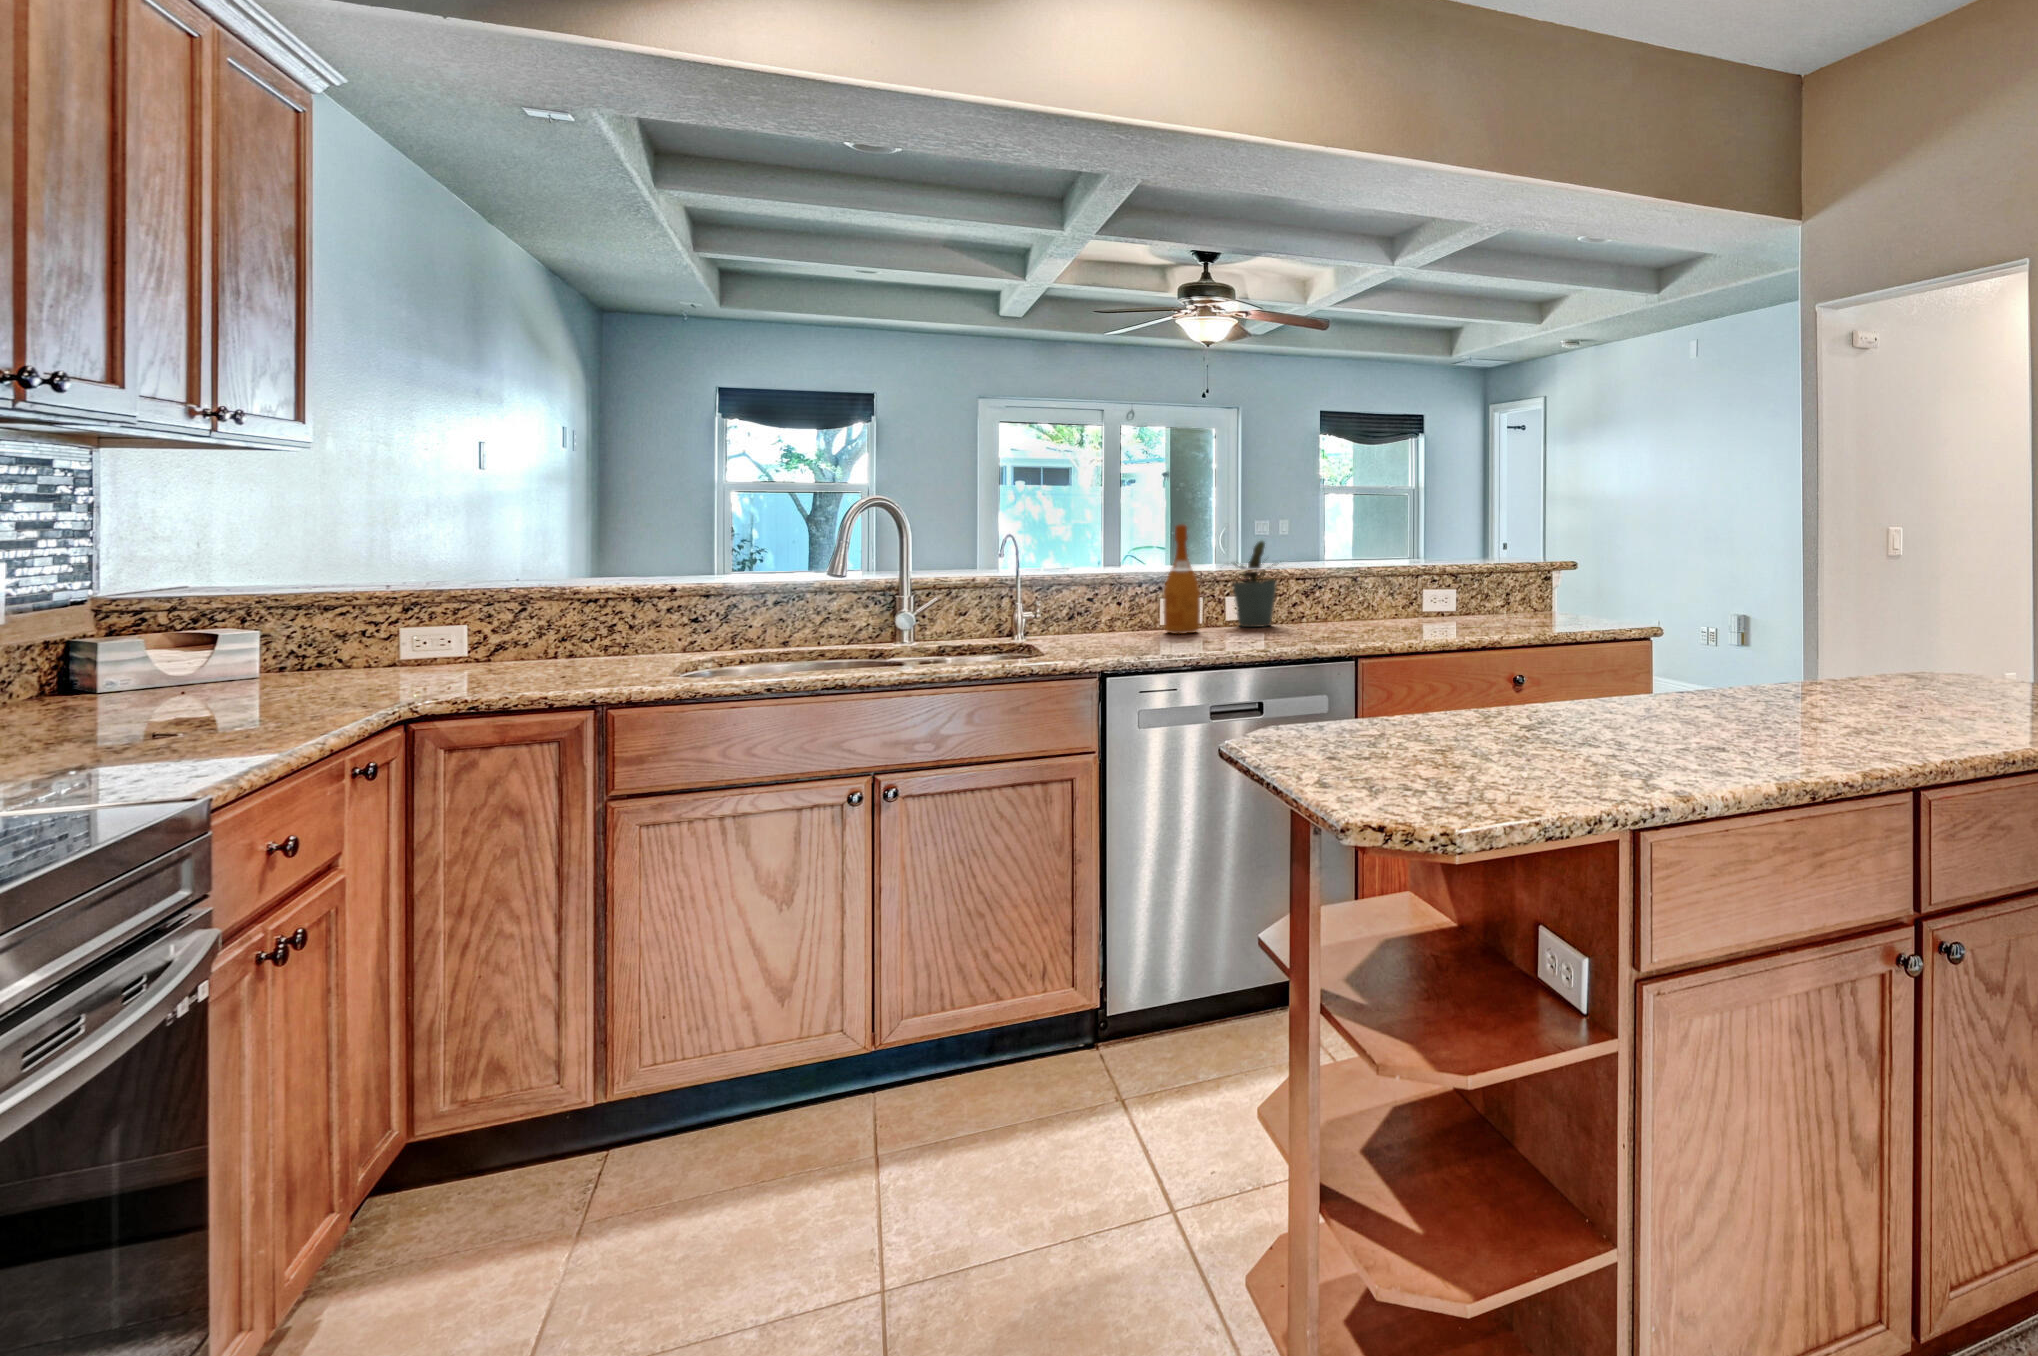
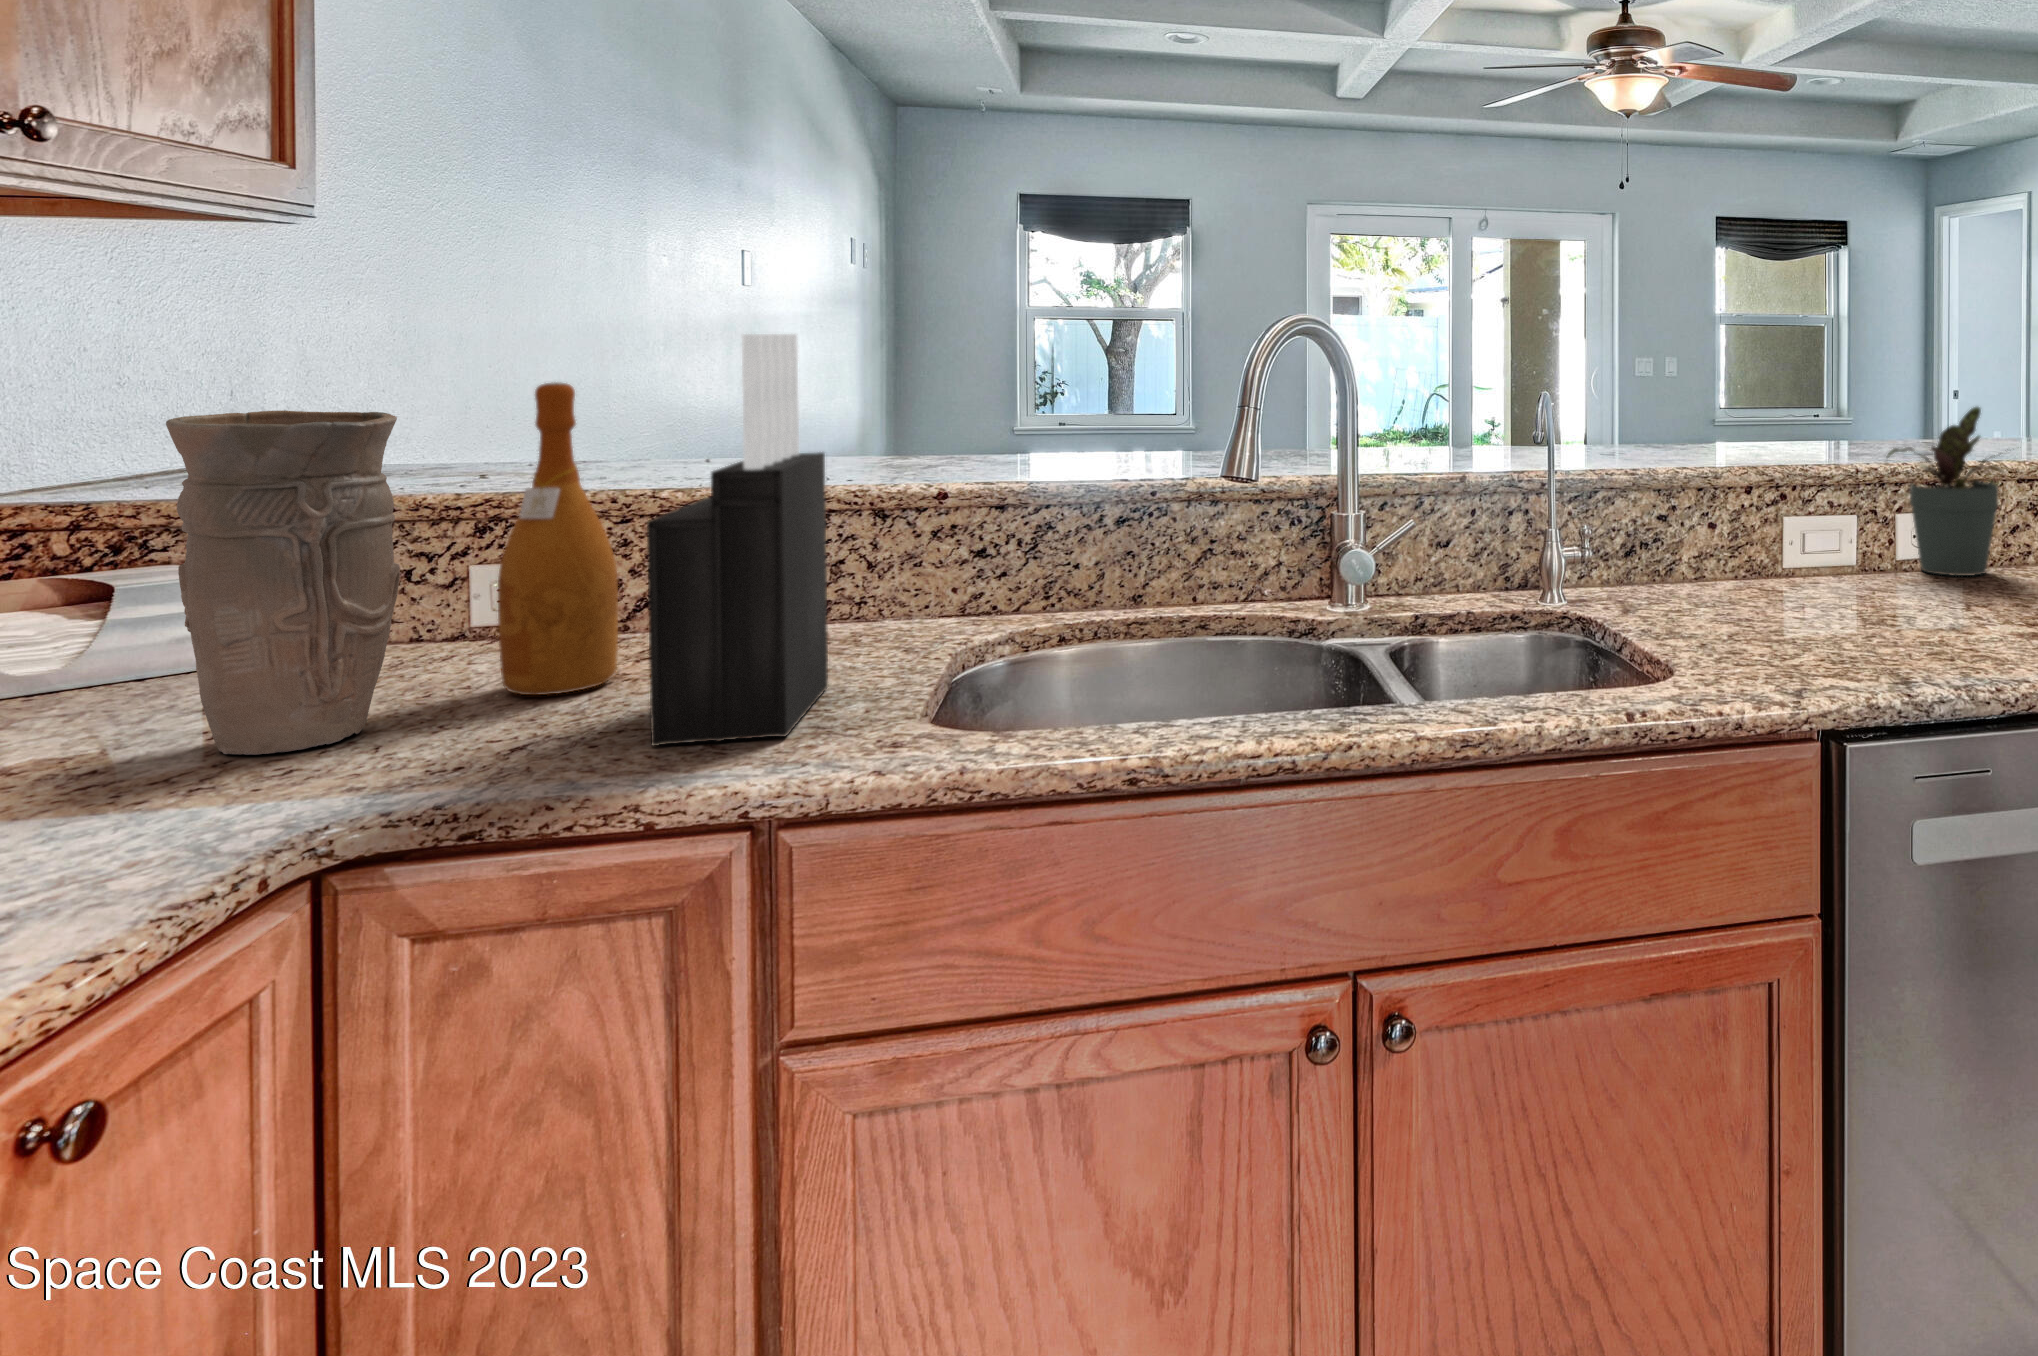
knife block: none [534,508,618,688] -> present [647,334,828,746]
wine bottle: present [1163,524,1200,634] -> present [498,382,618,695]
vase: none [297,544,403,695] -> present [166,410,400,755]

